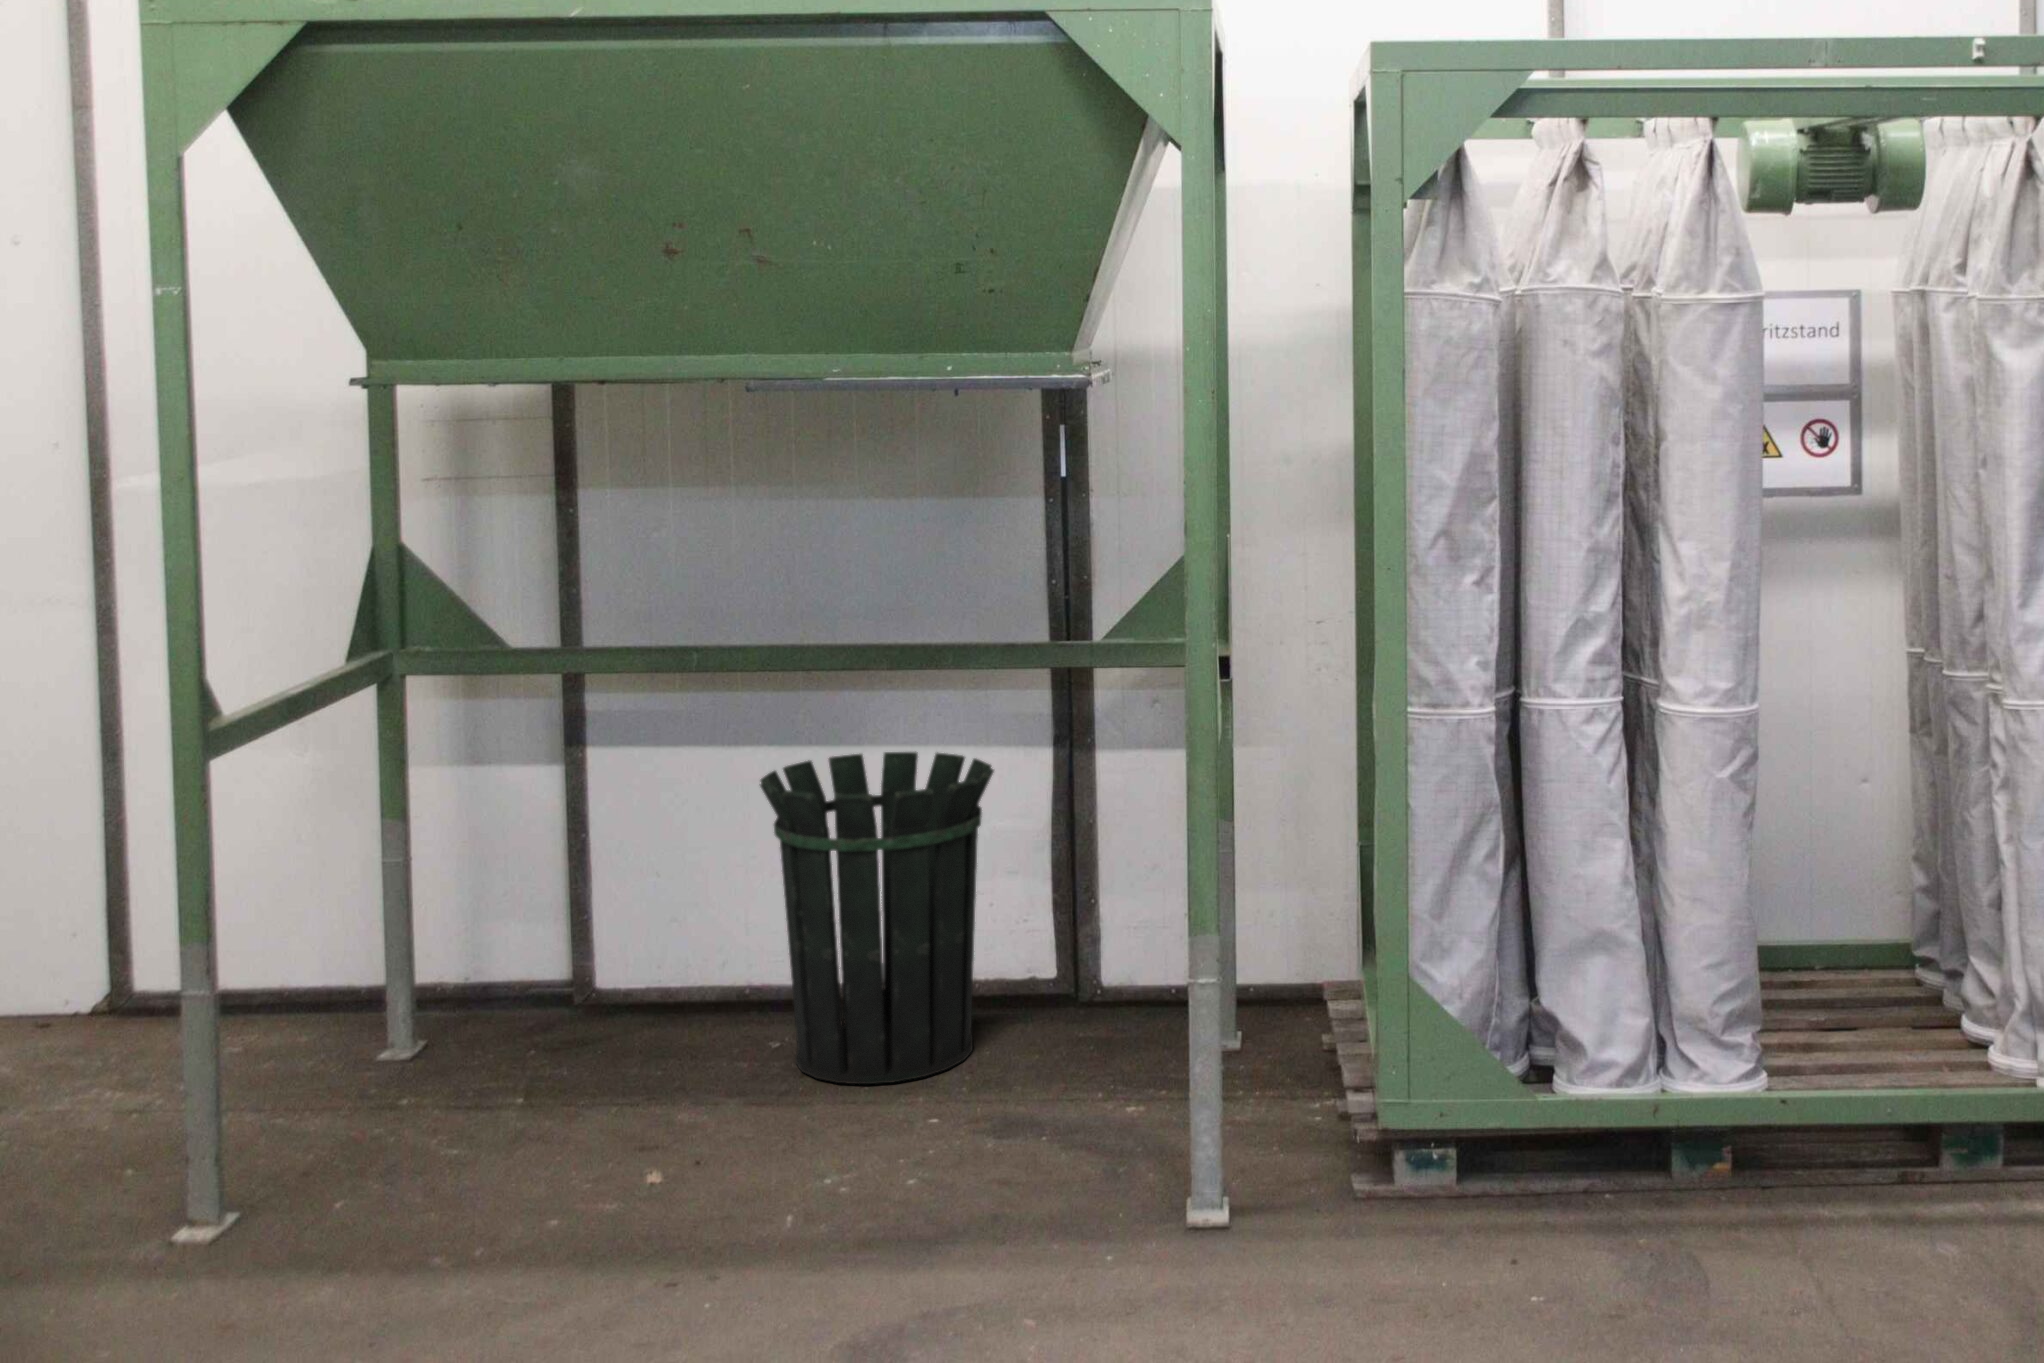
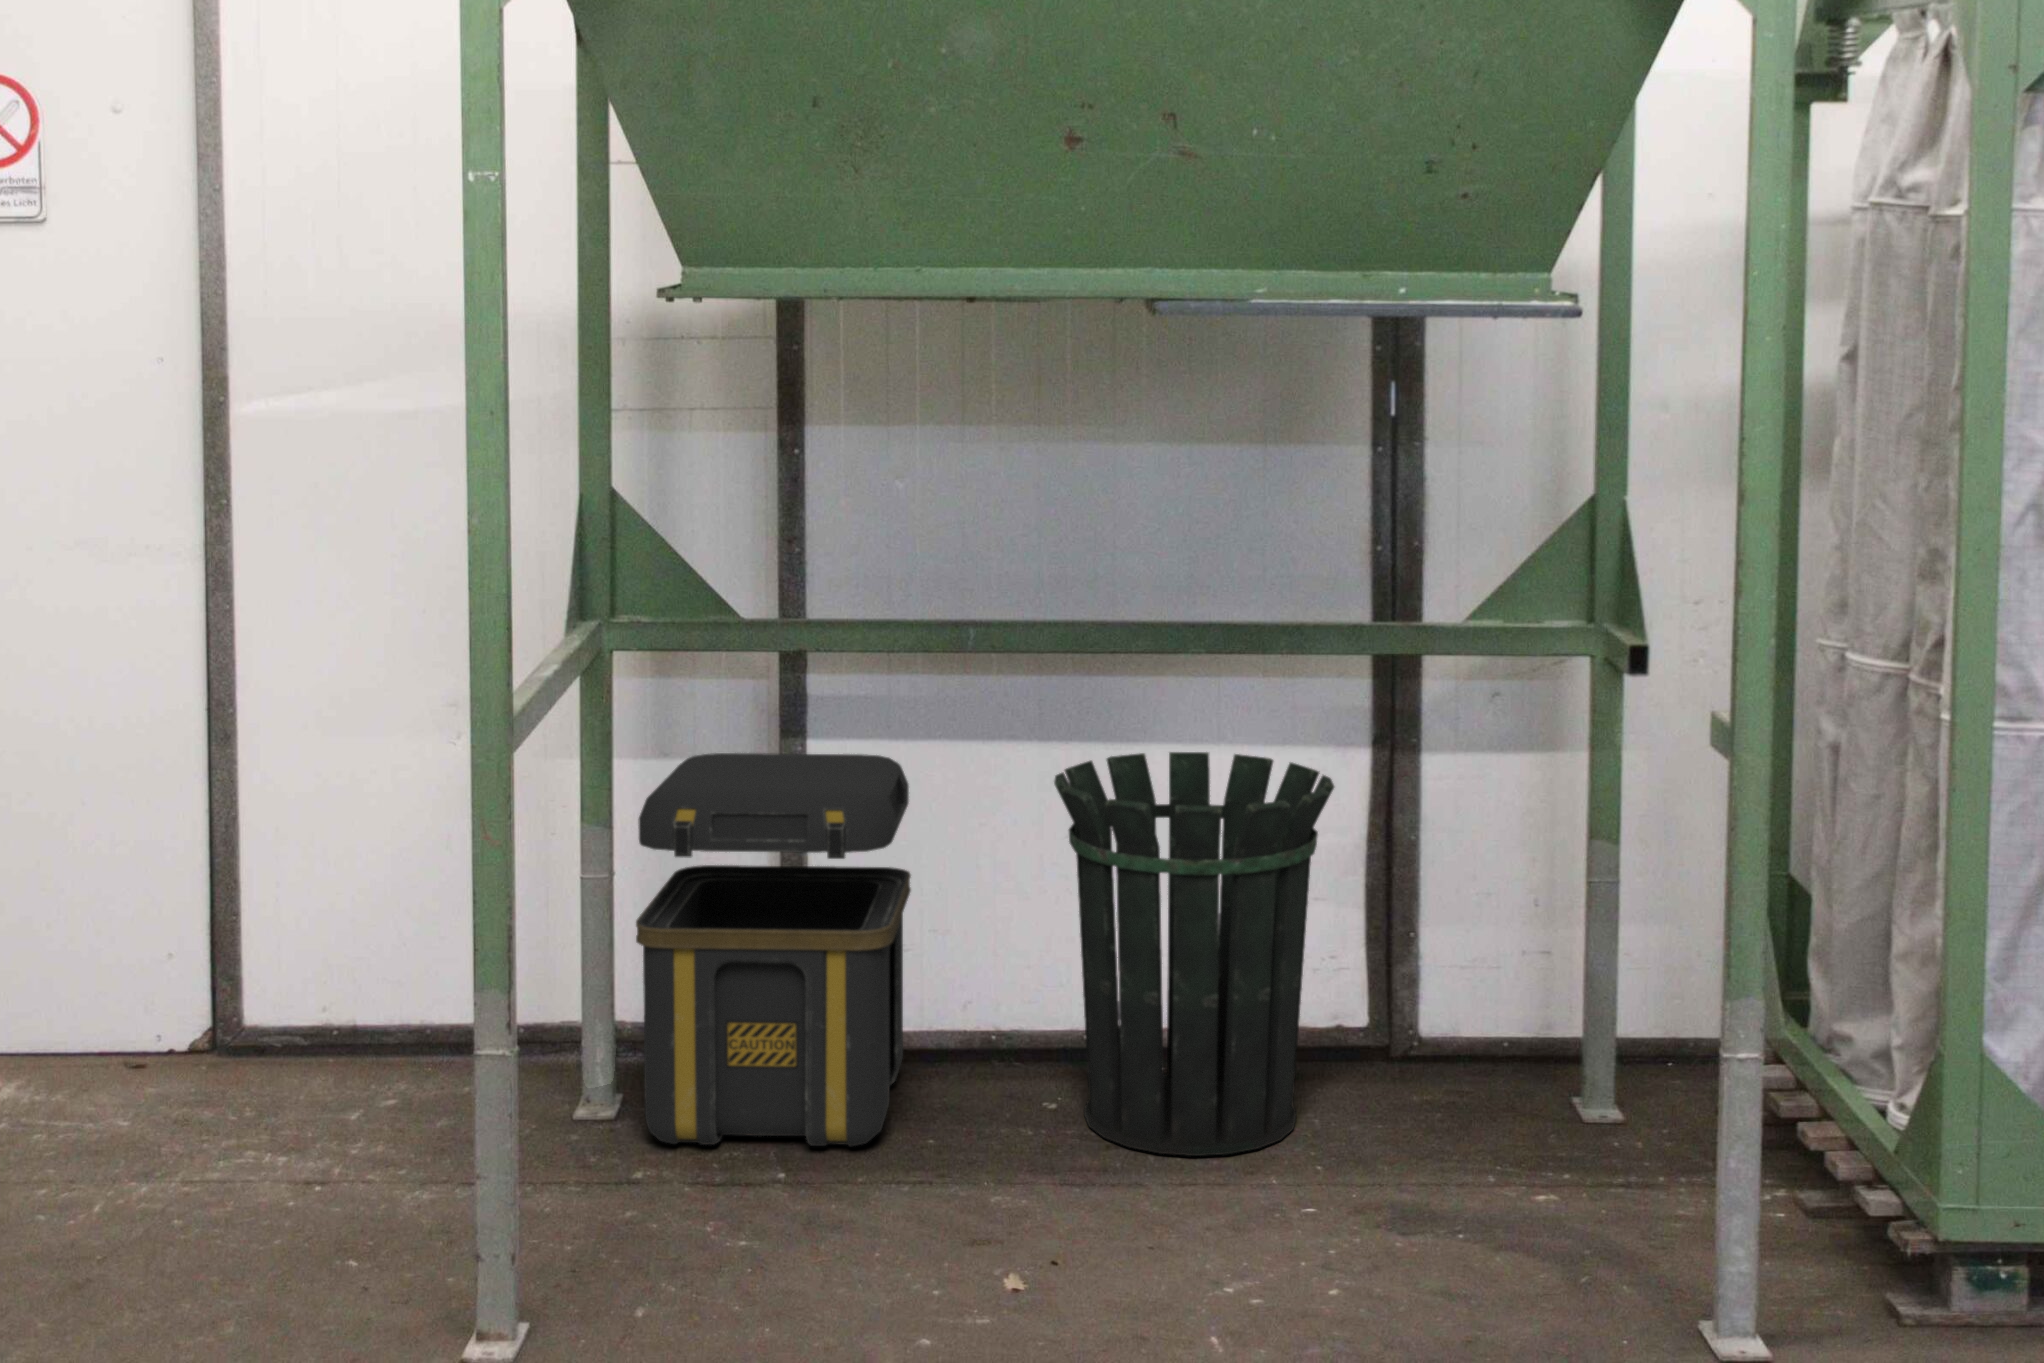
toolbox: none [400,760,667,1086] -> present [636,753,911,1146]

